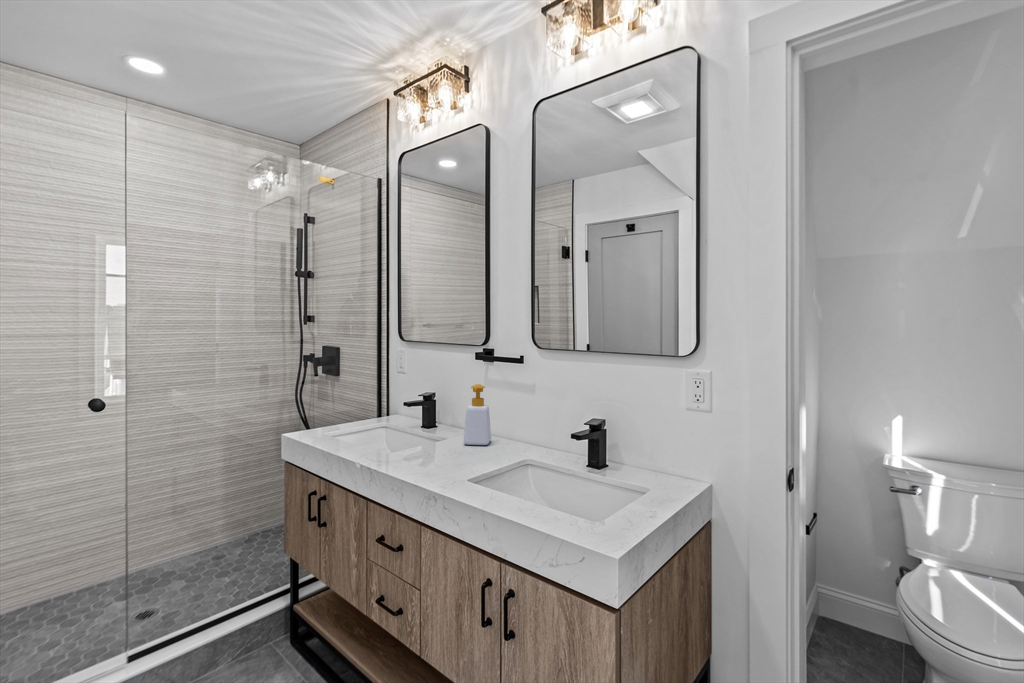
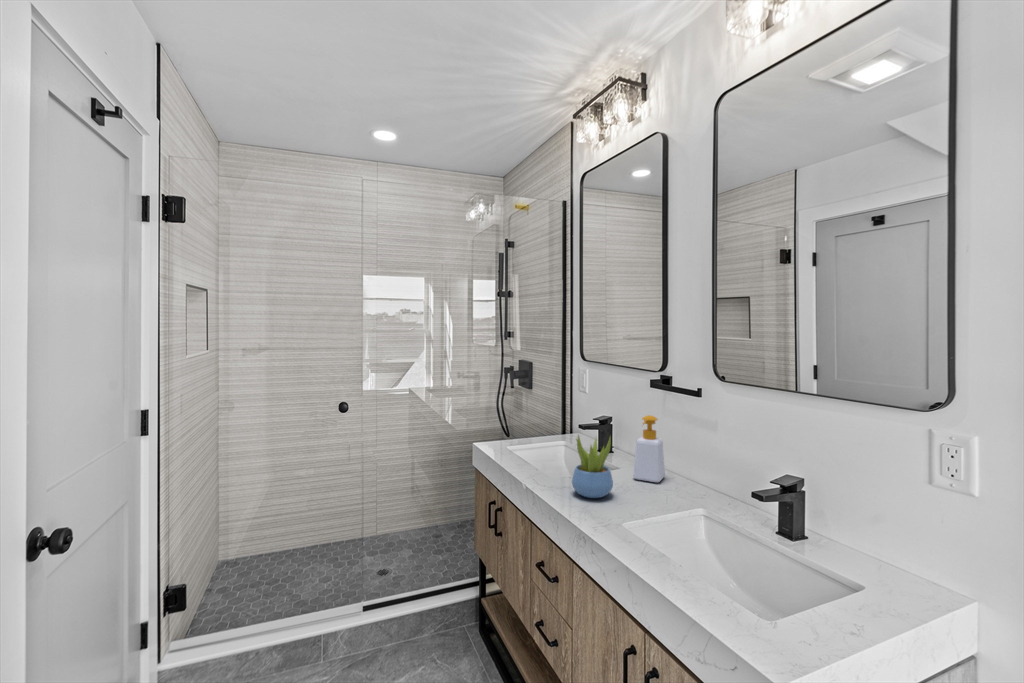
succulent plant: none [411,400,451,463] -> present [572,435,613,498]

